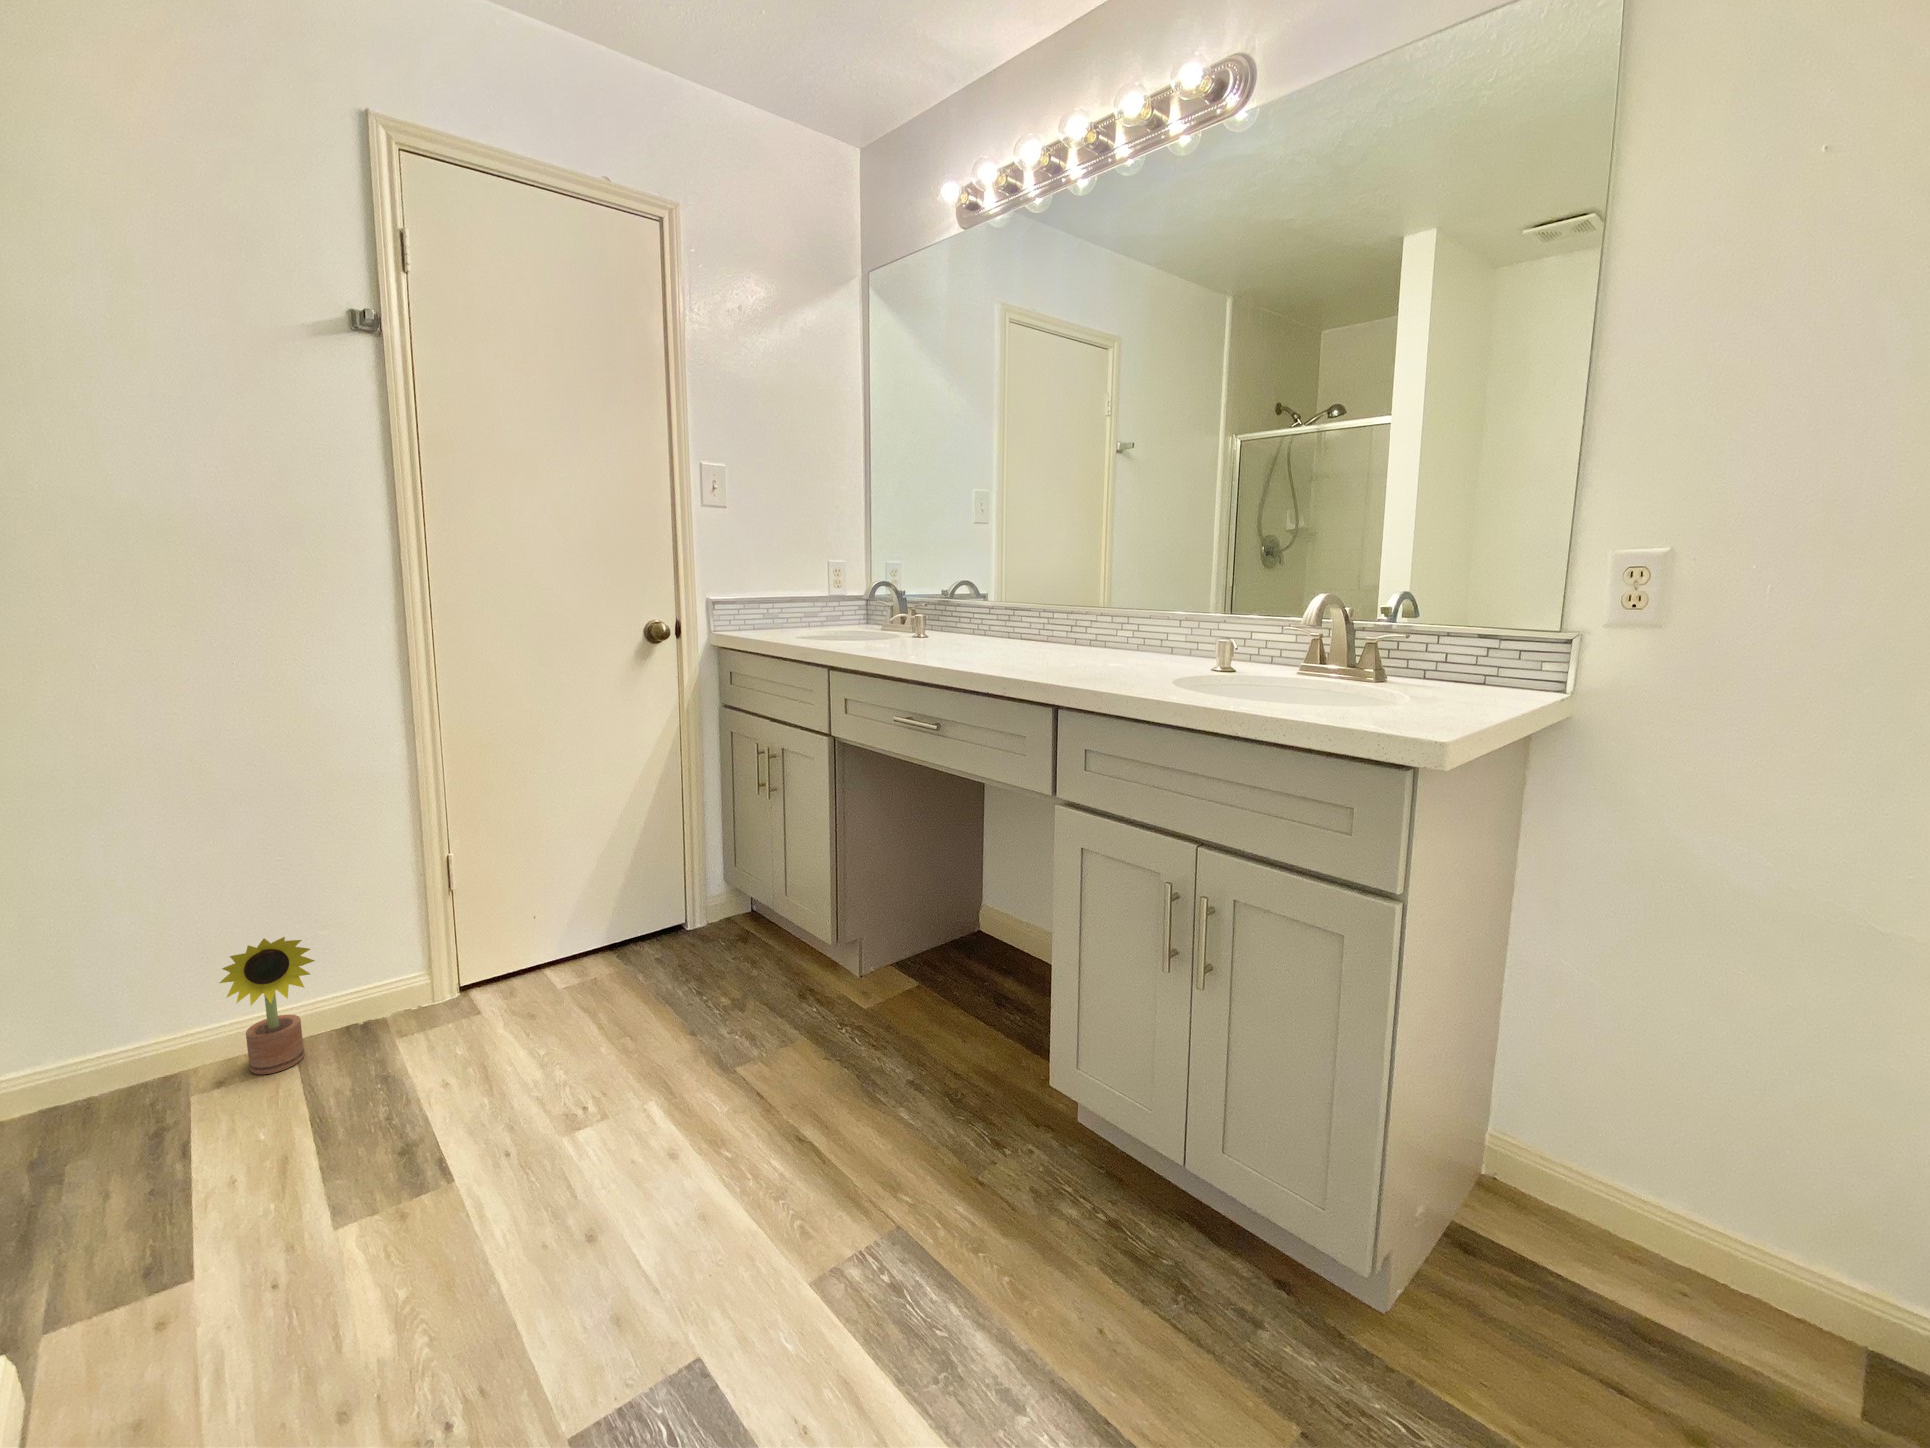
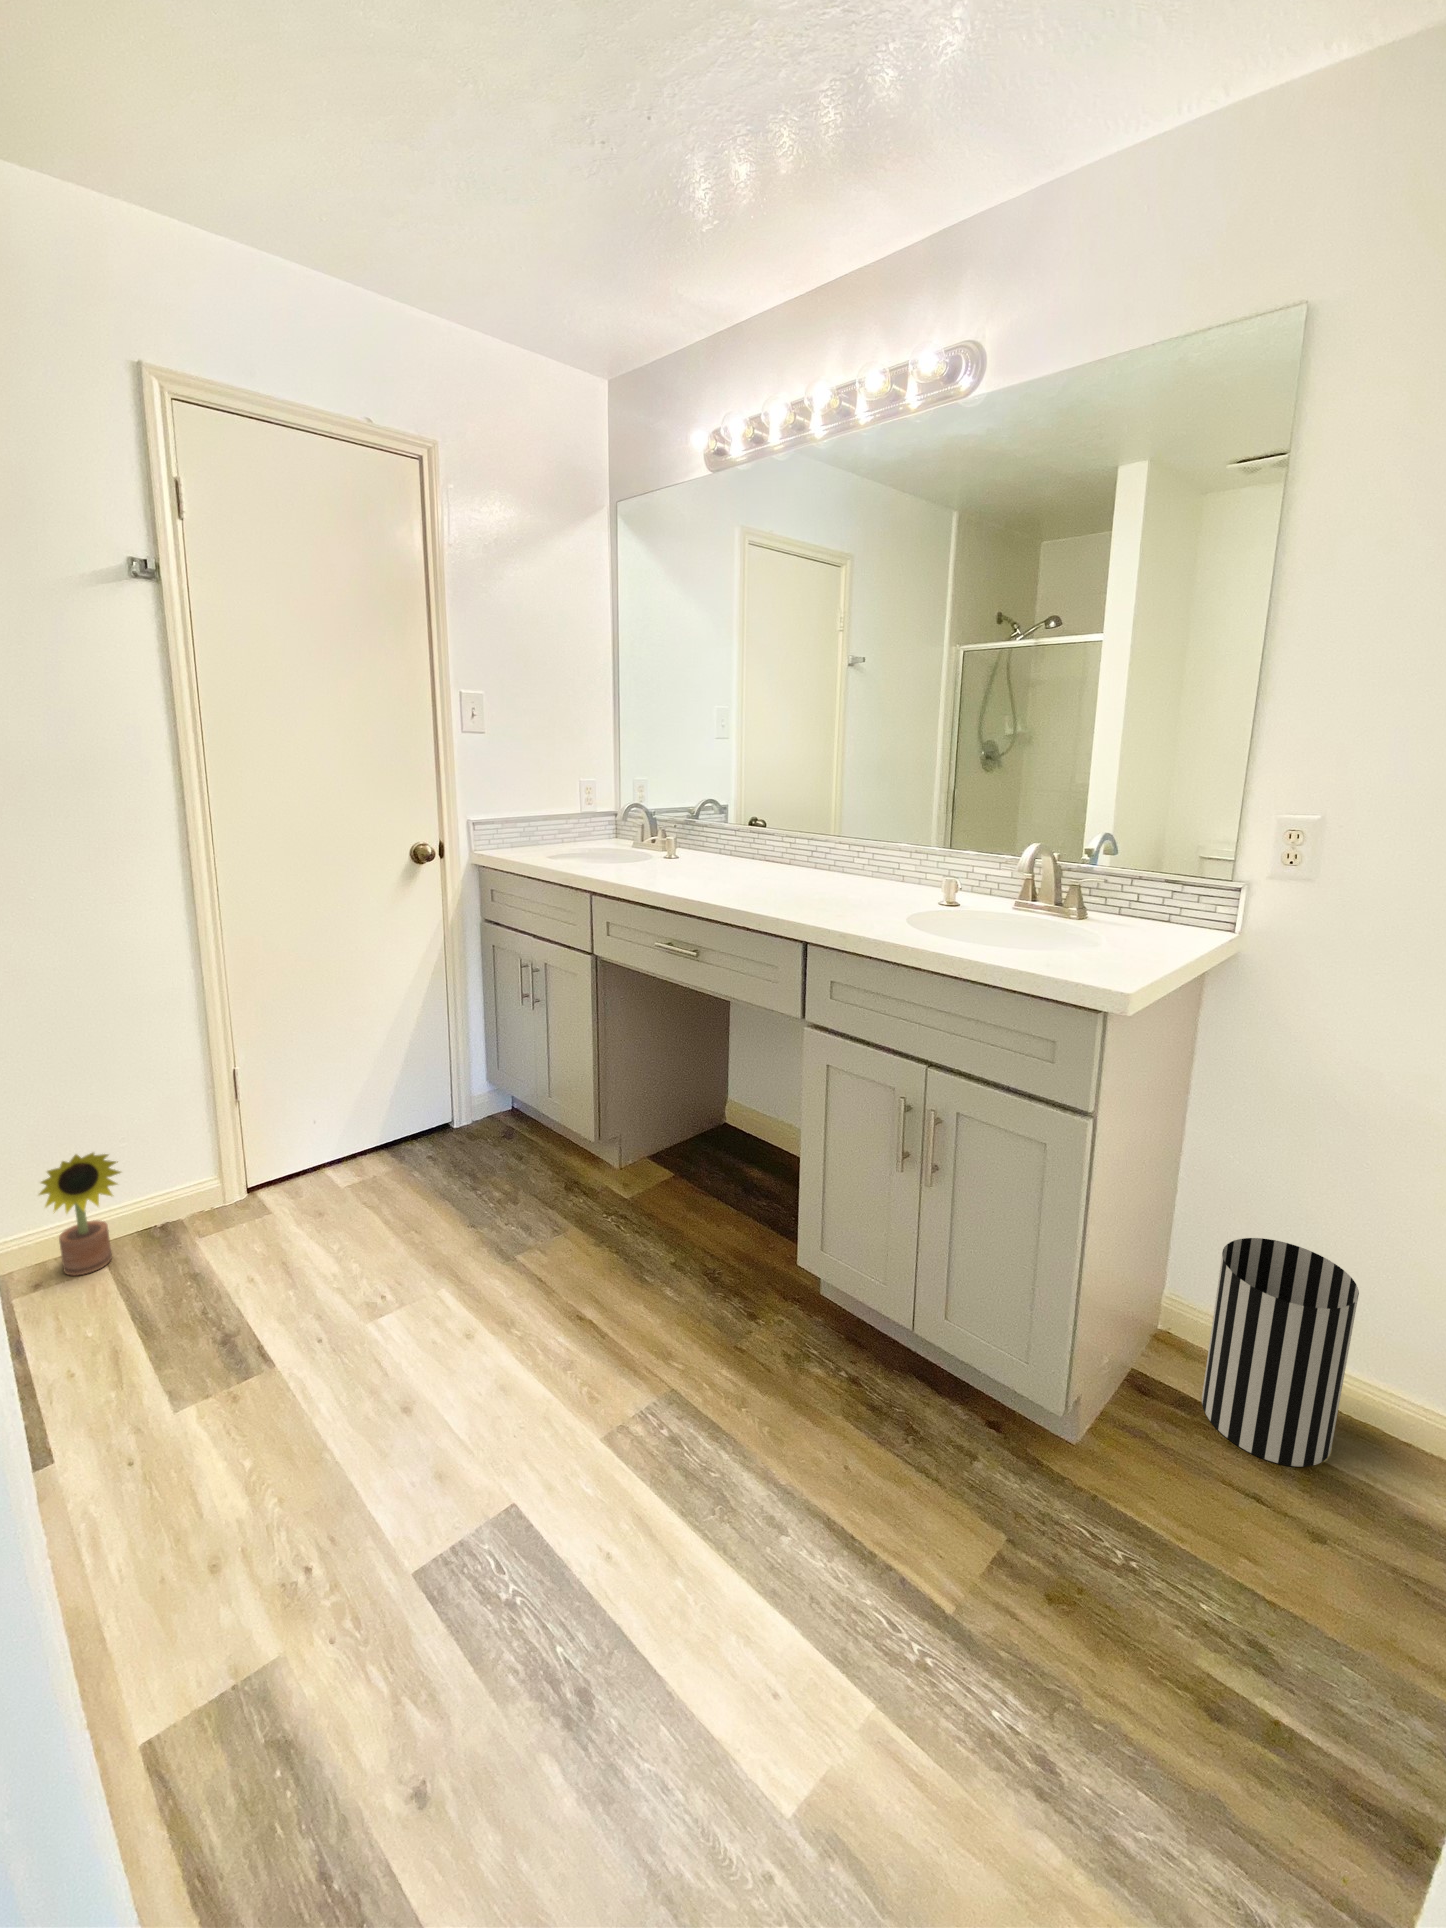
wastebasket: none [1541,1062,1743,1354] -> present [1202,1238,1359,1467]

